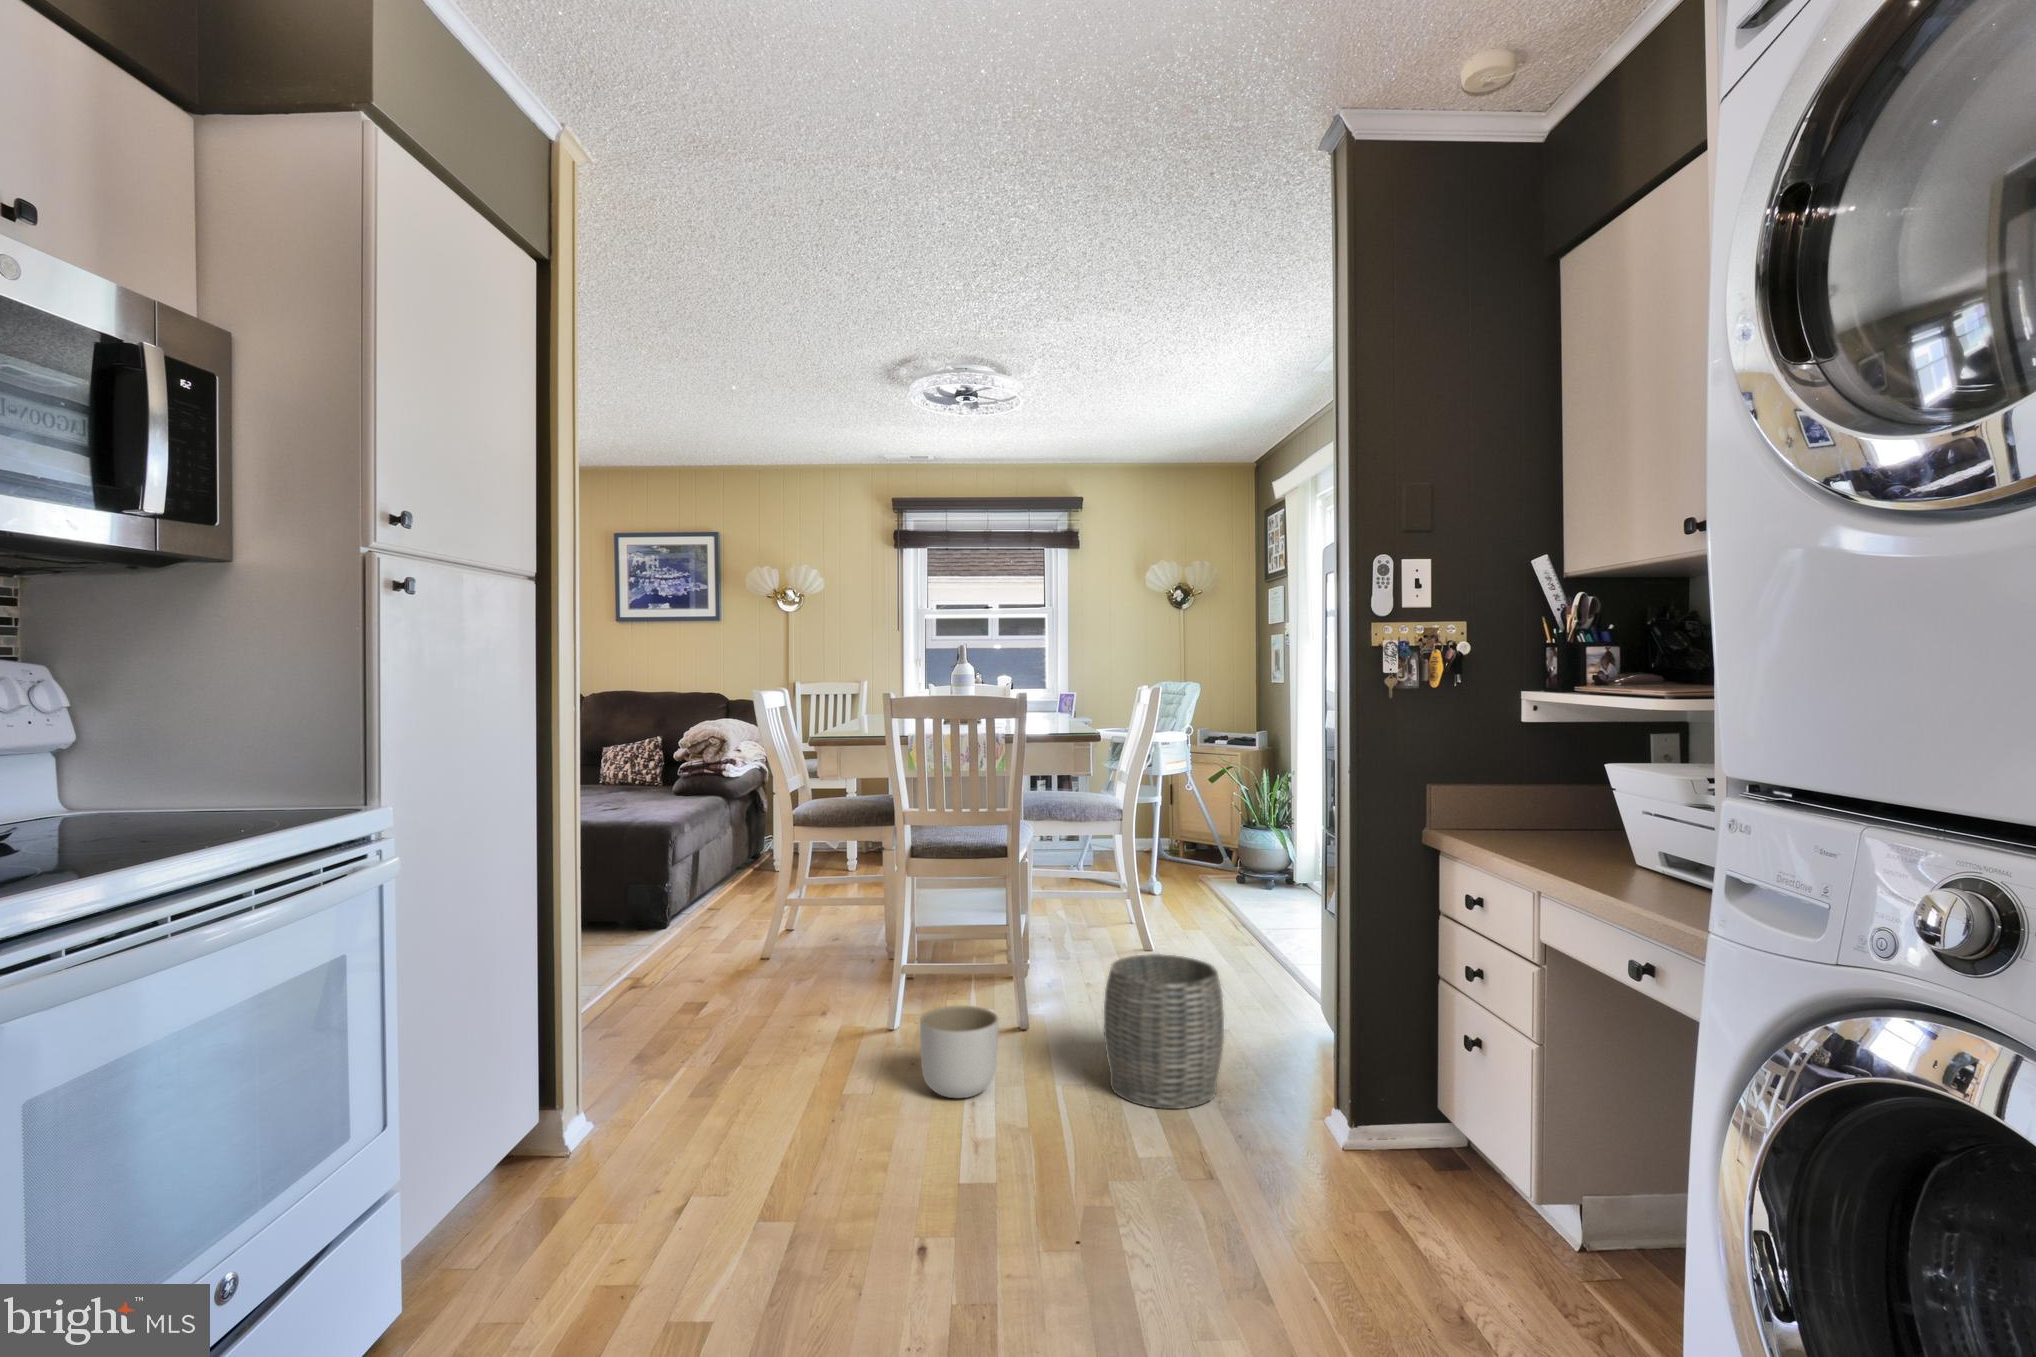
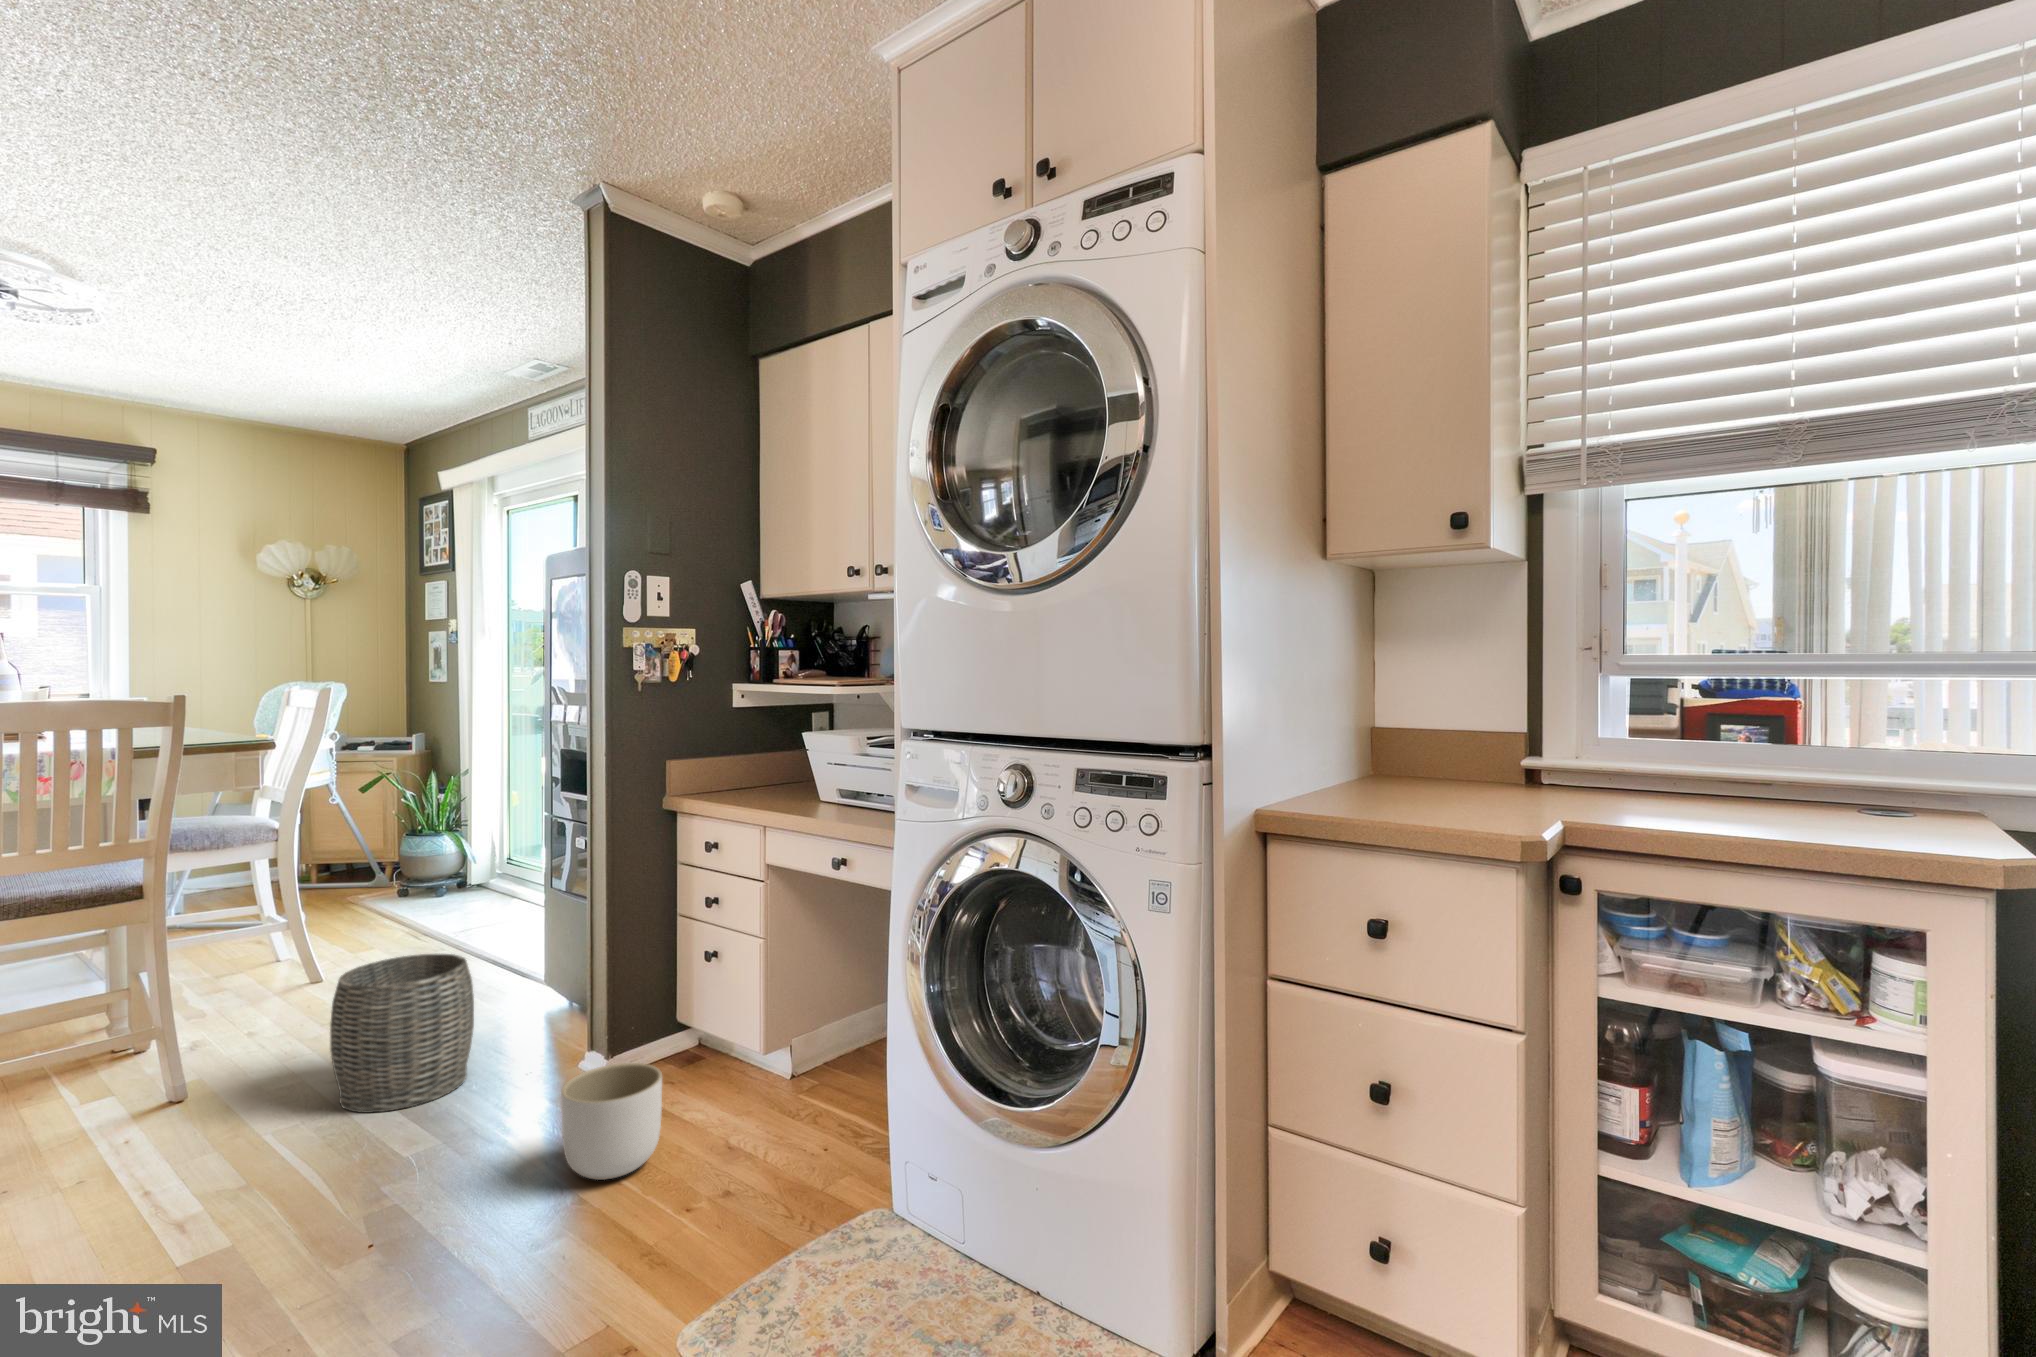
planter: present [920,1006,998,1098] -> present [561,1063,662,1180]

